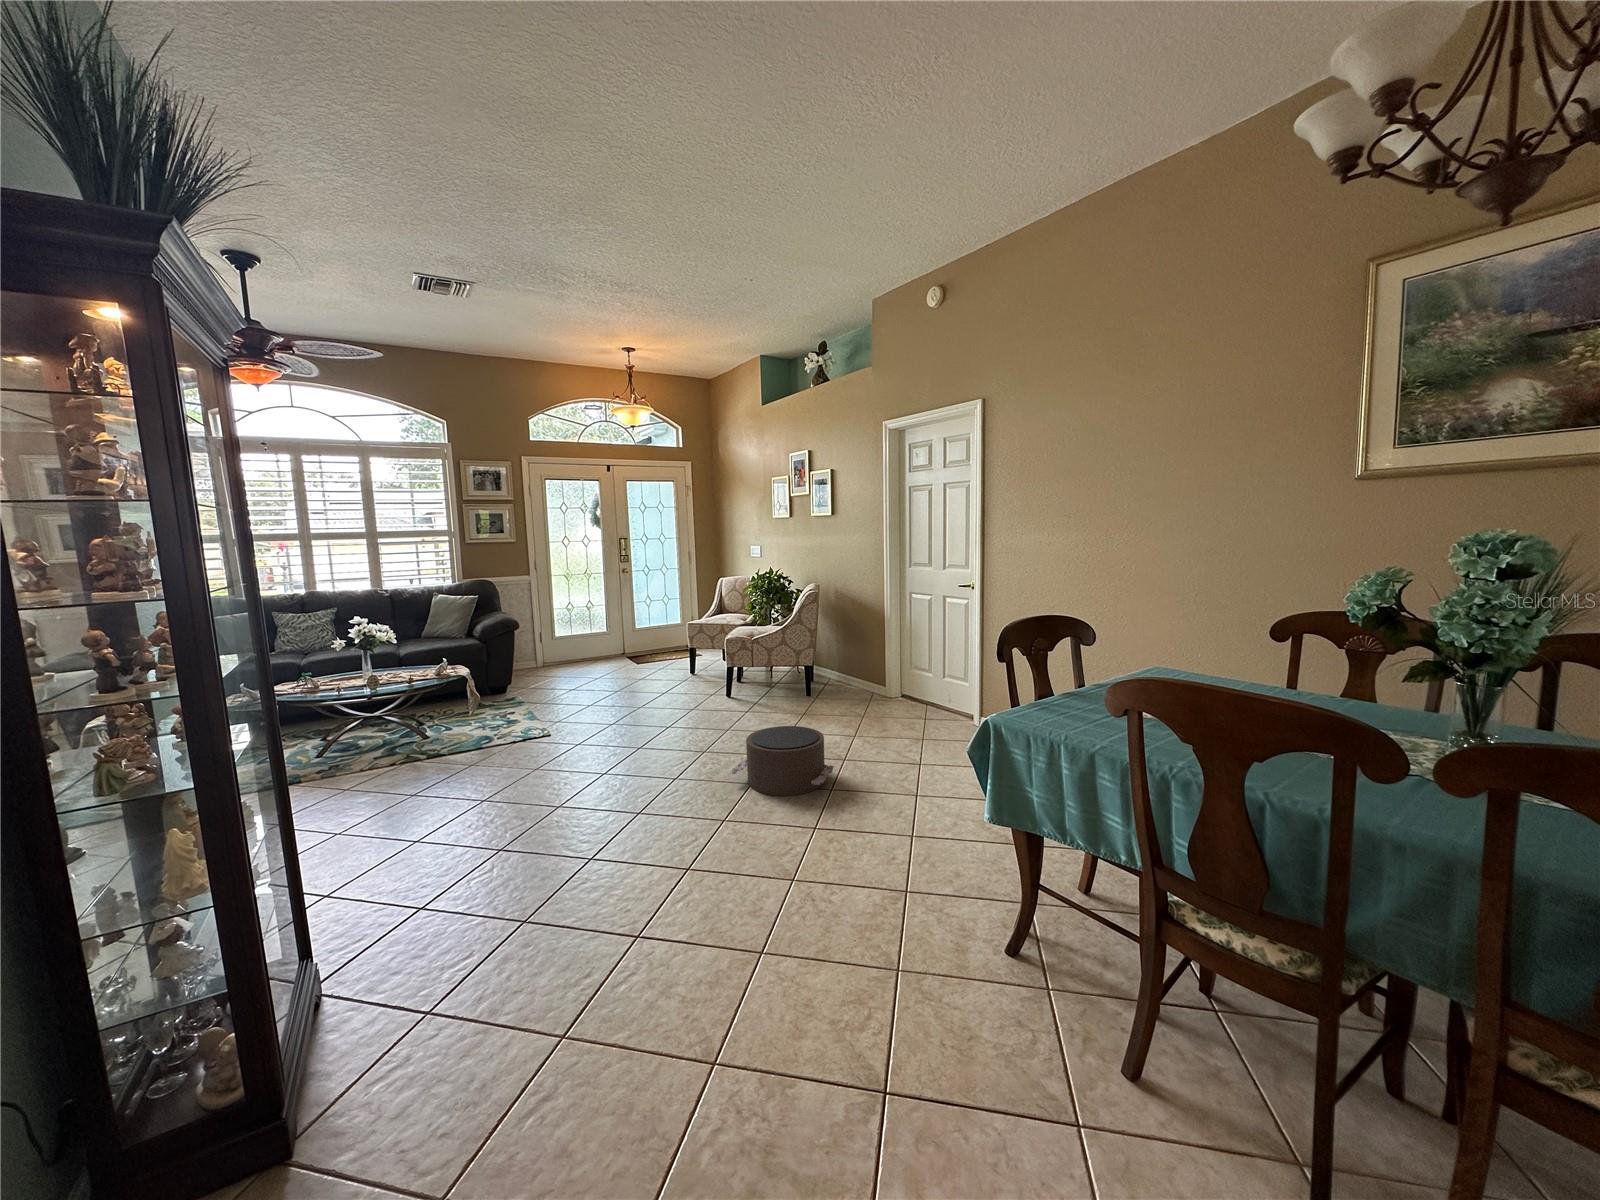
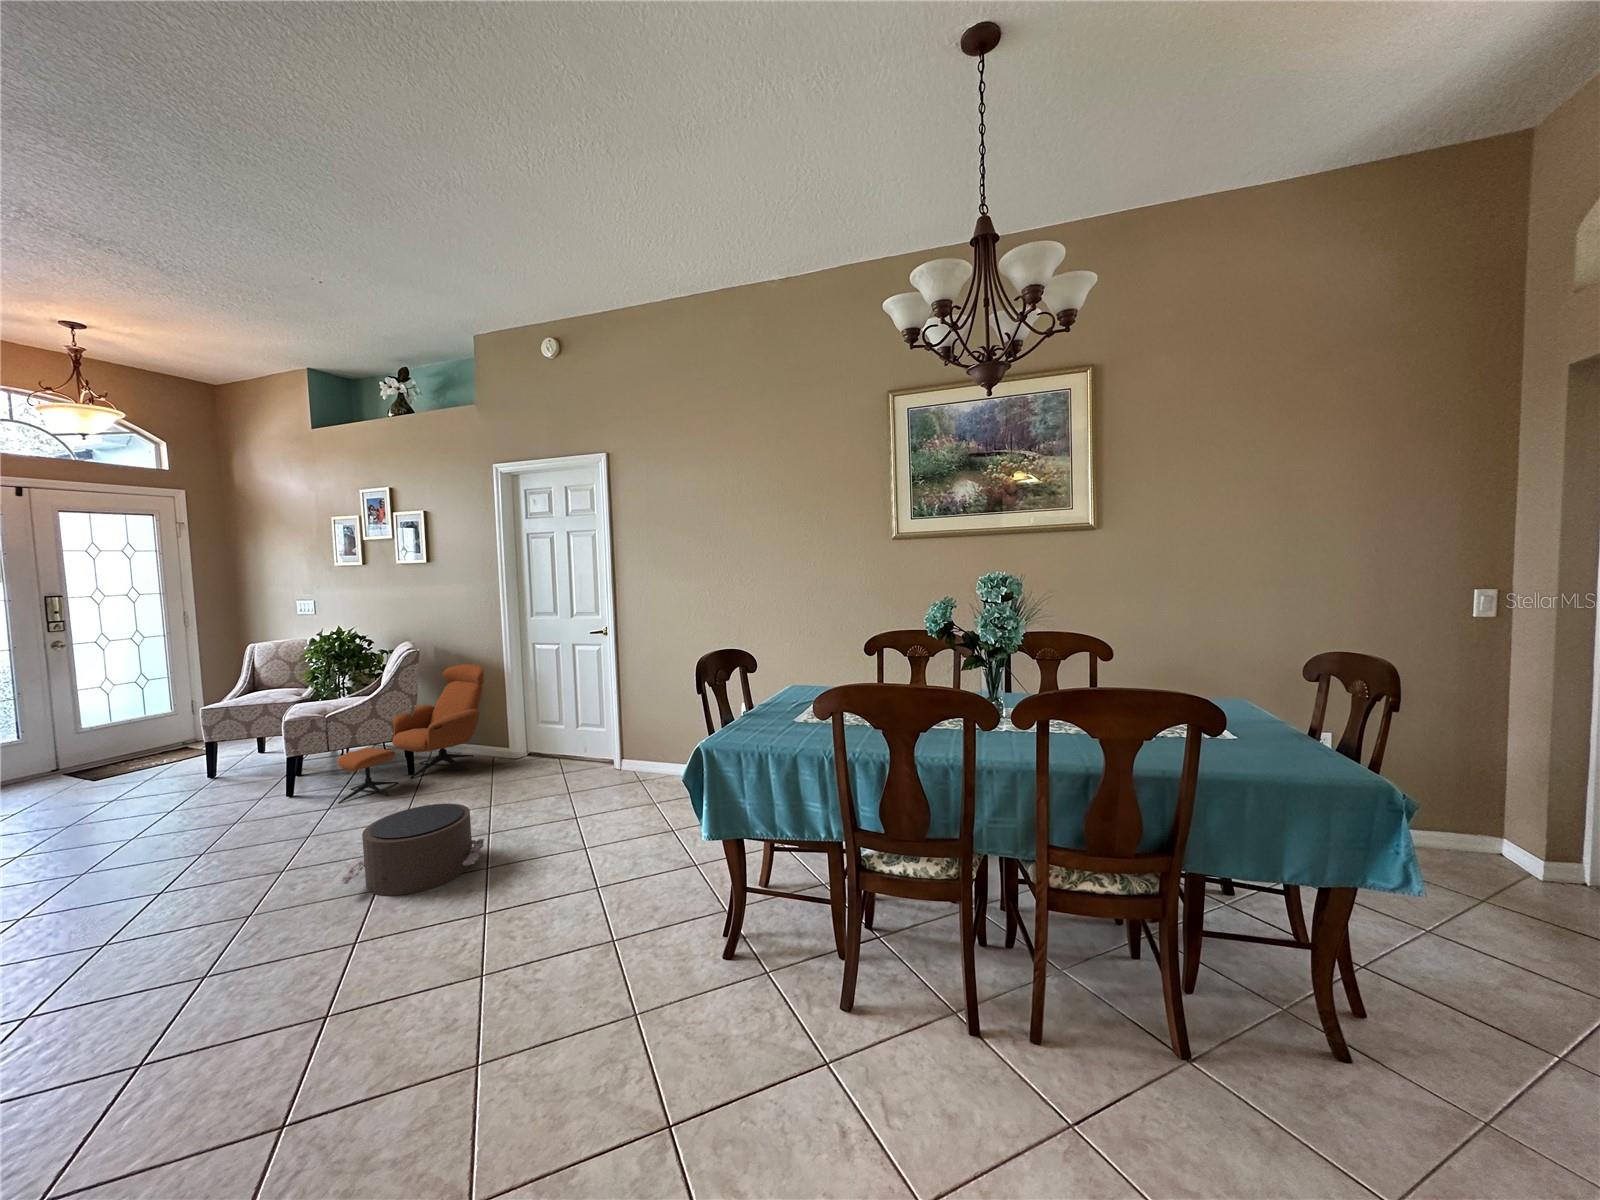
lounge chair: none [754,608,868,713] -> present [337,664,484,803]

